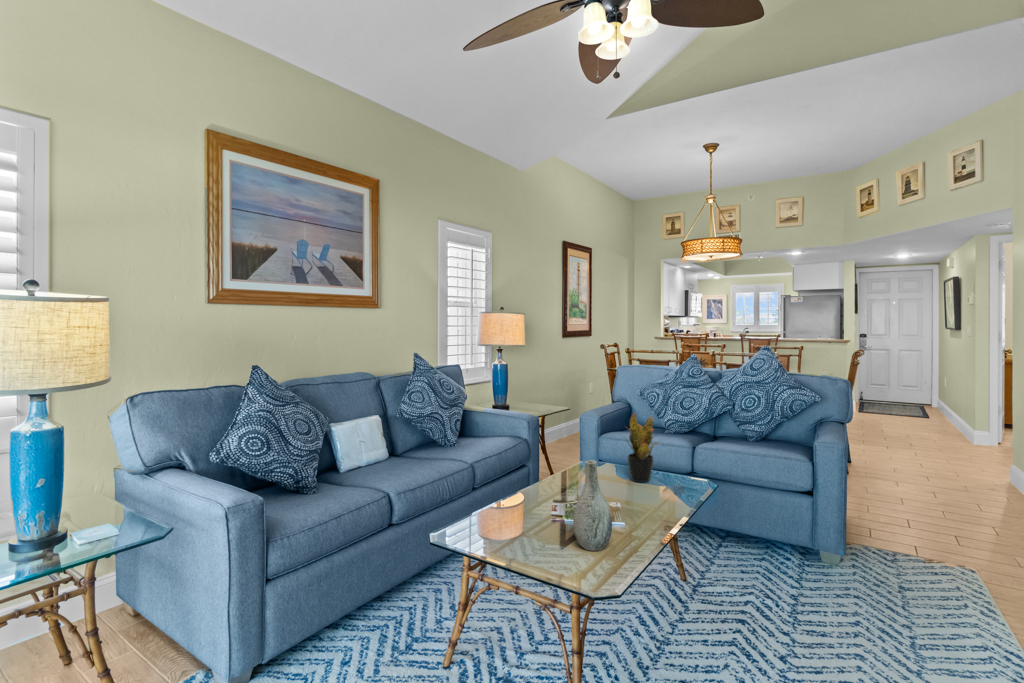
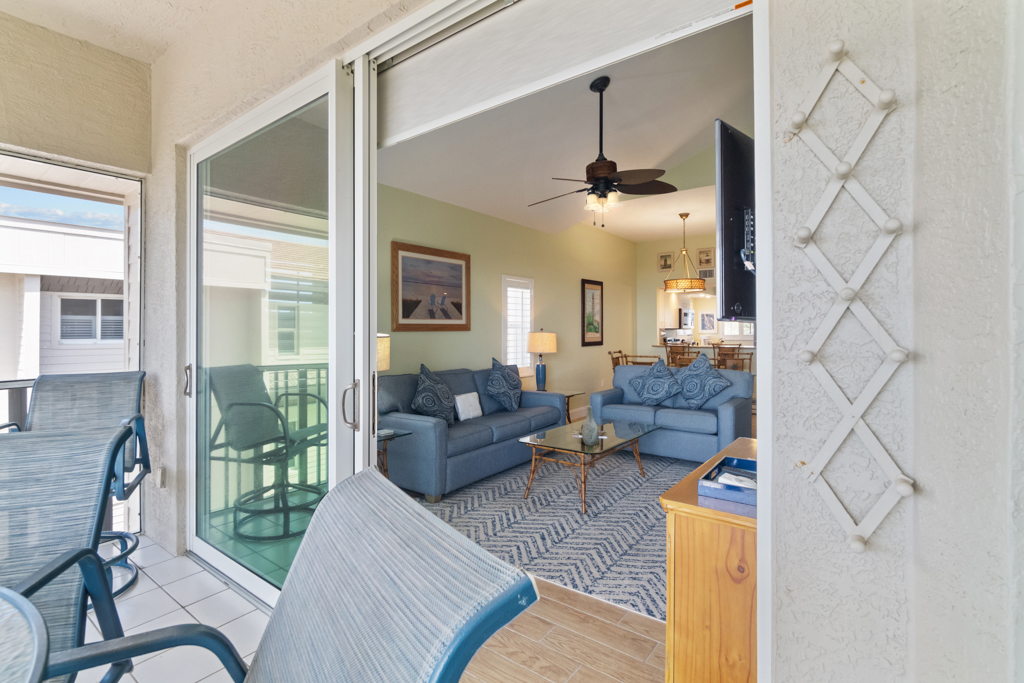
potted plant: present [627,413,659,483] -> none [608,388,633,427]

